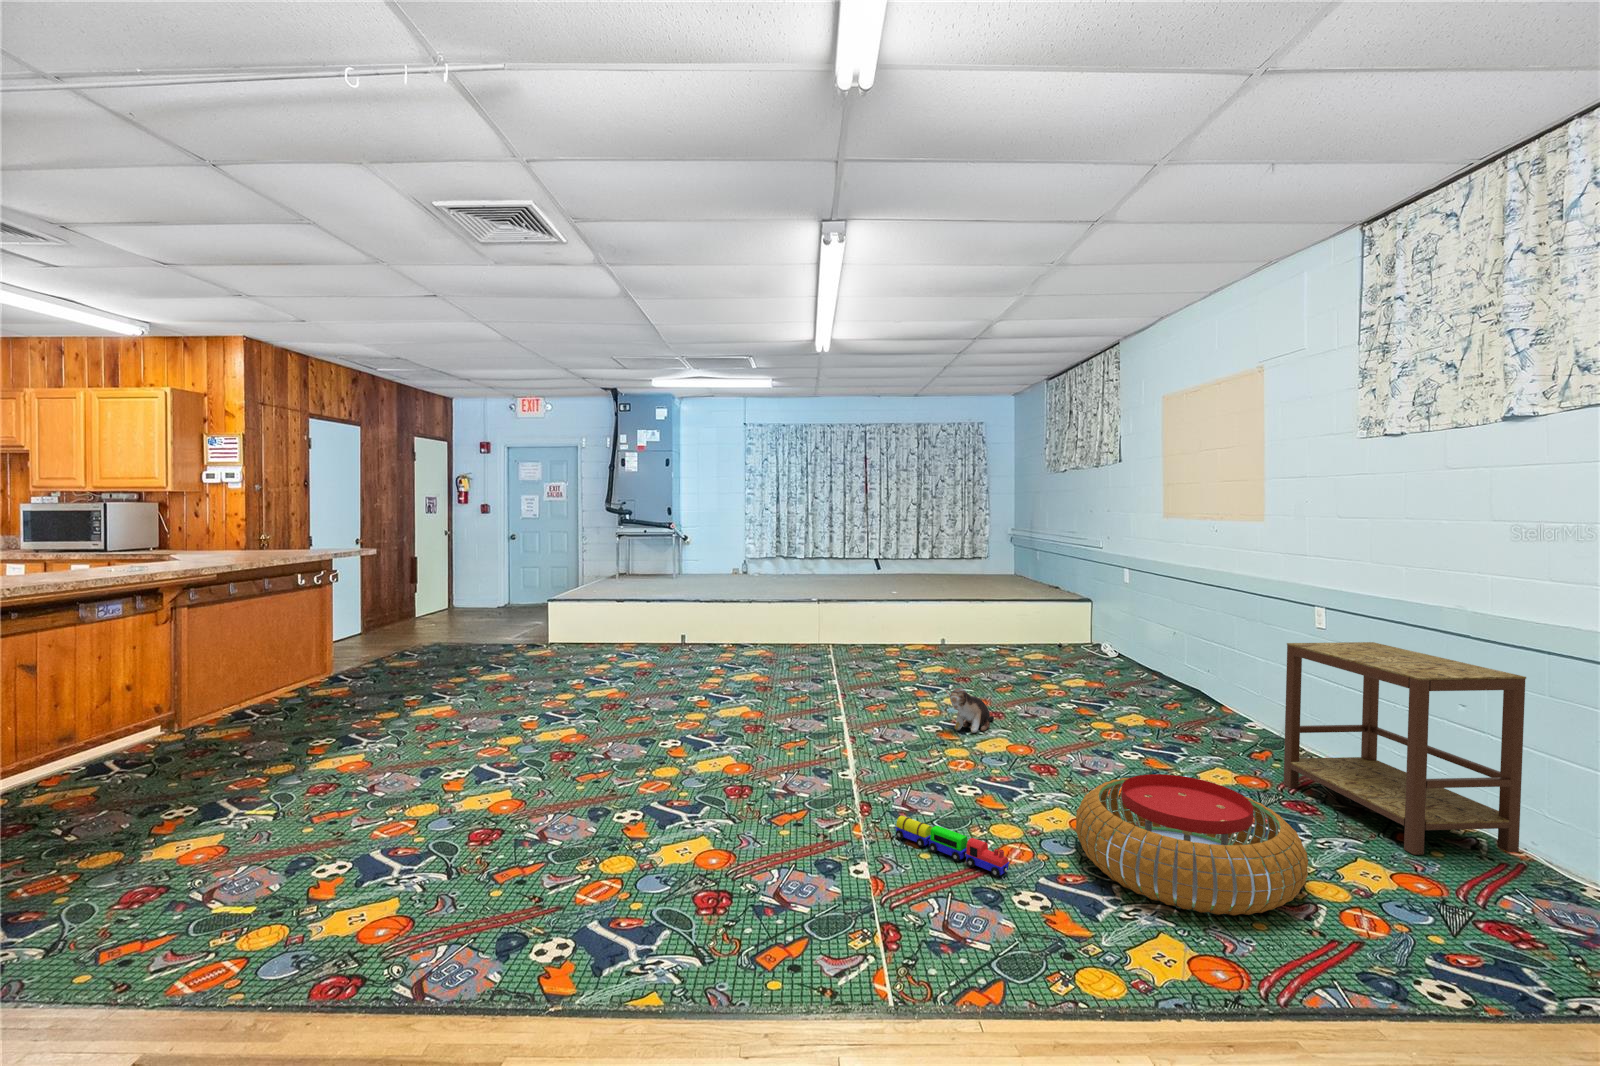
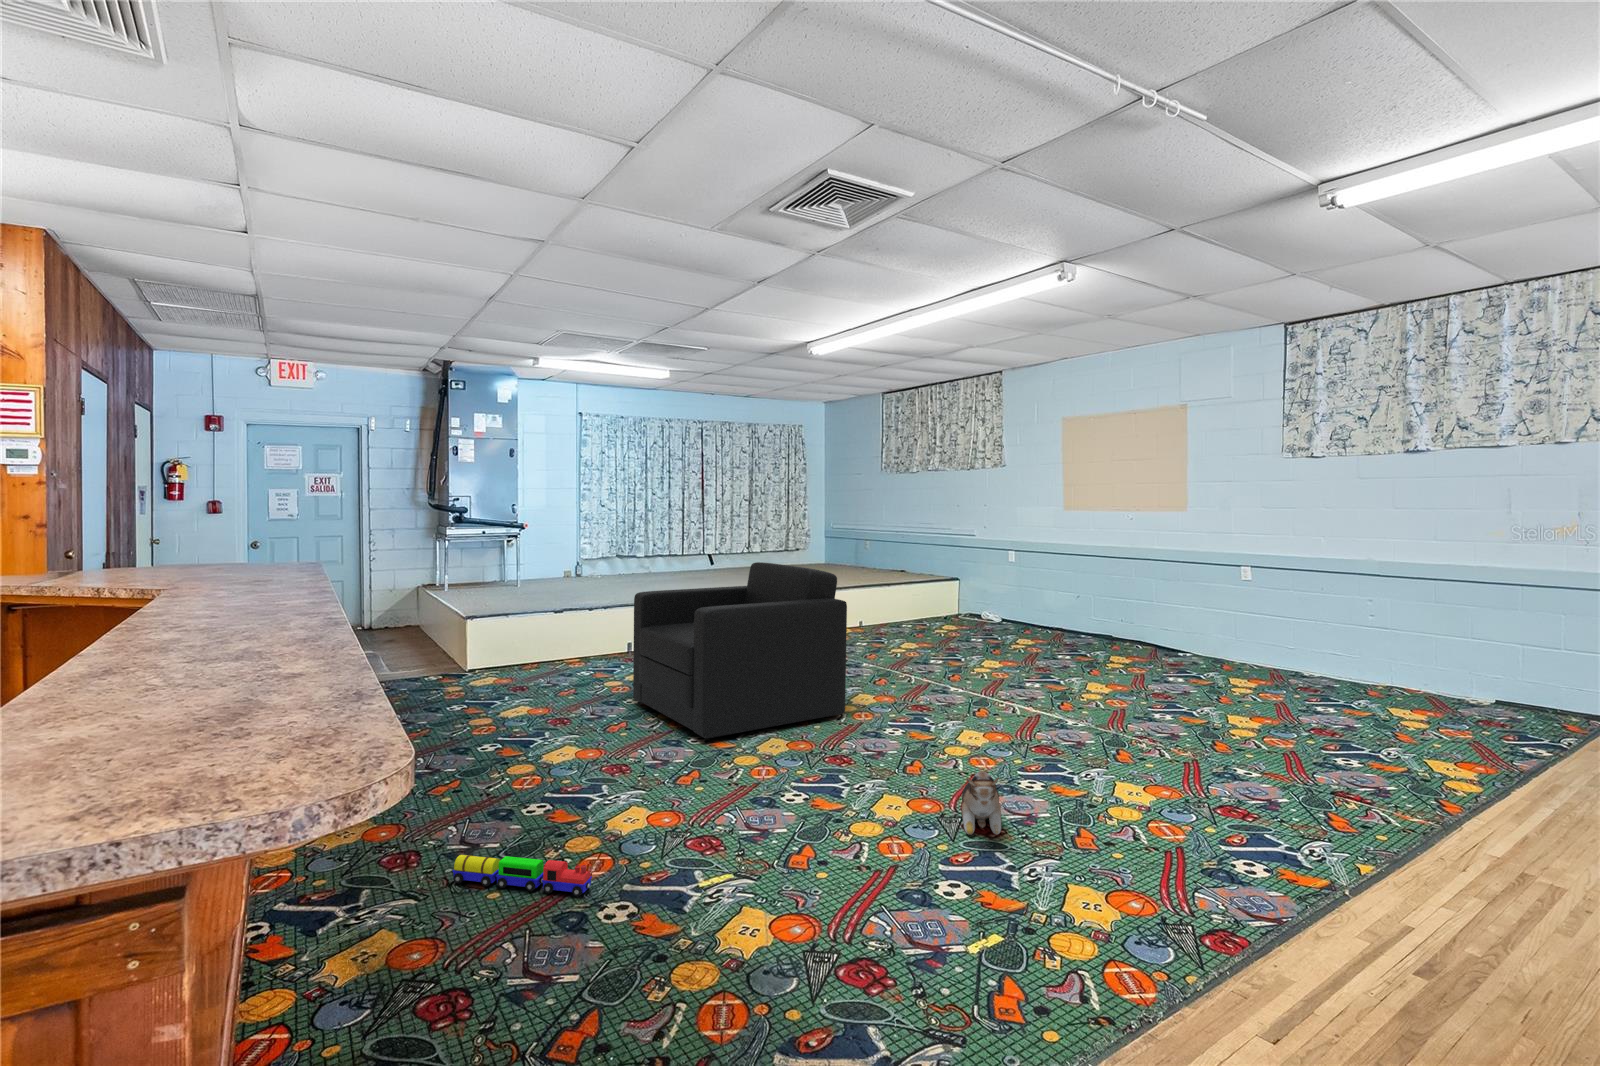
armchair: none [1067,576,1320,755] -> present [633,562,847,738]
side table: present [1284,642,1526,855] -> none [824,612,982,783]
plush toy: present [946,688,994,733] -> present [961,771,1001,835]
pouf: present [1076,774,1308,915] -> none [657,751,854,877]

